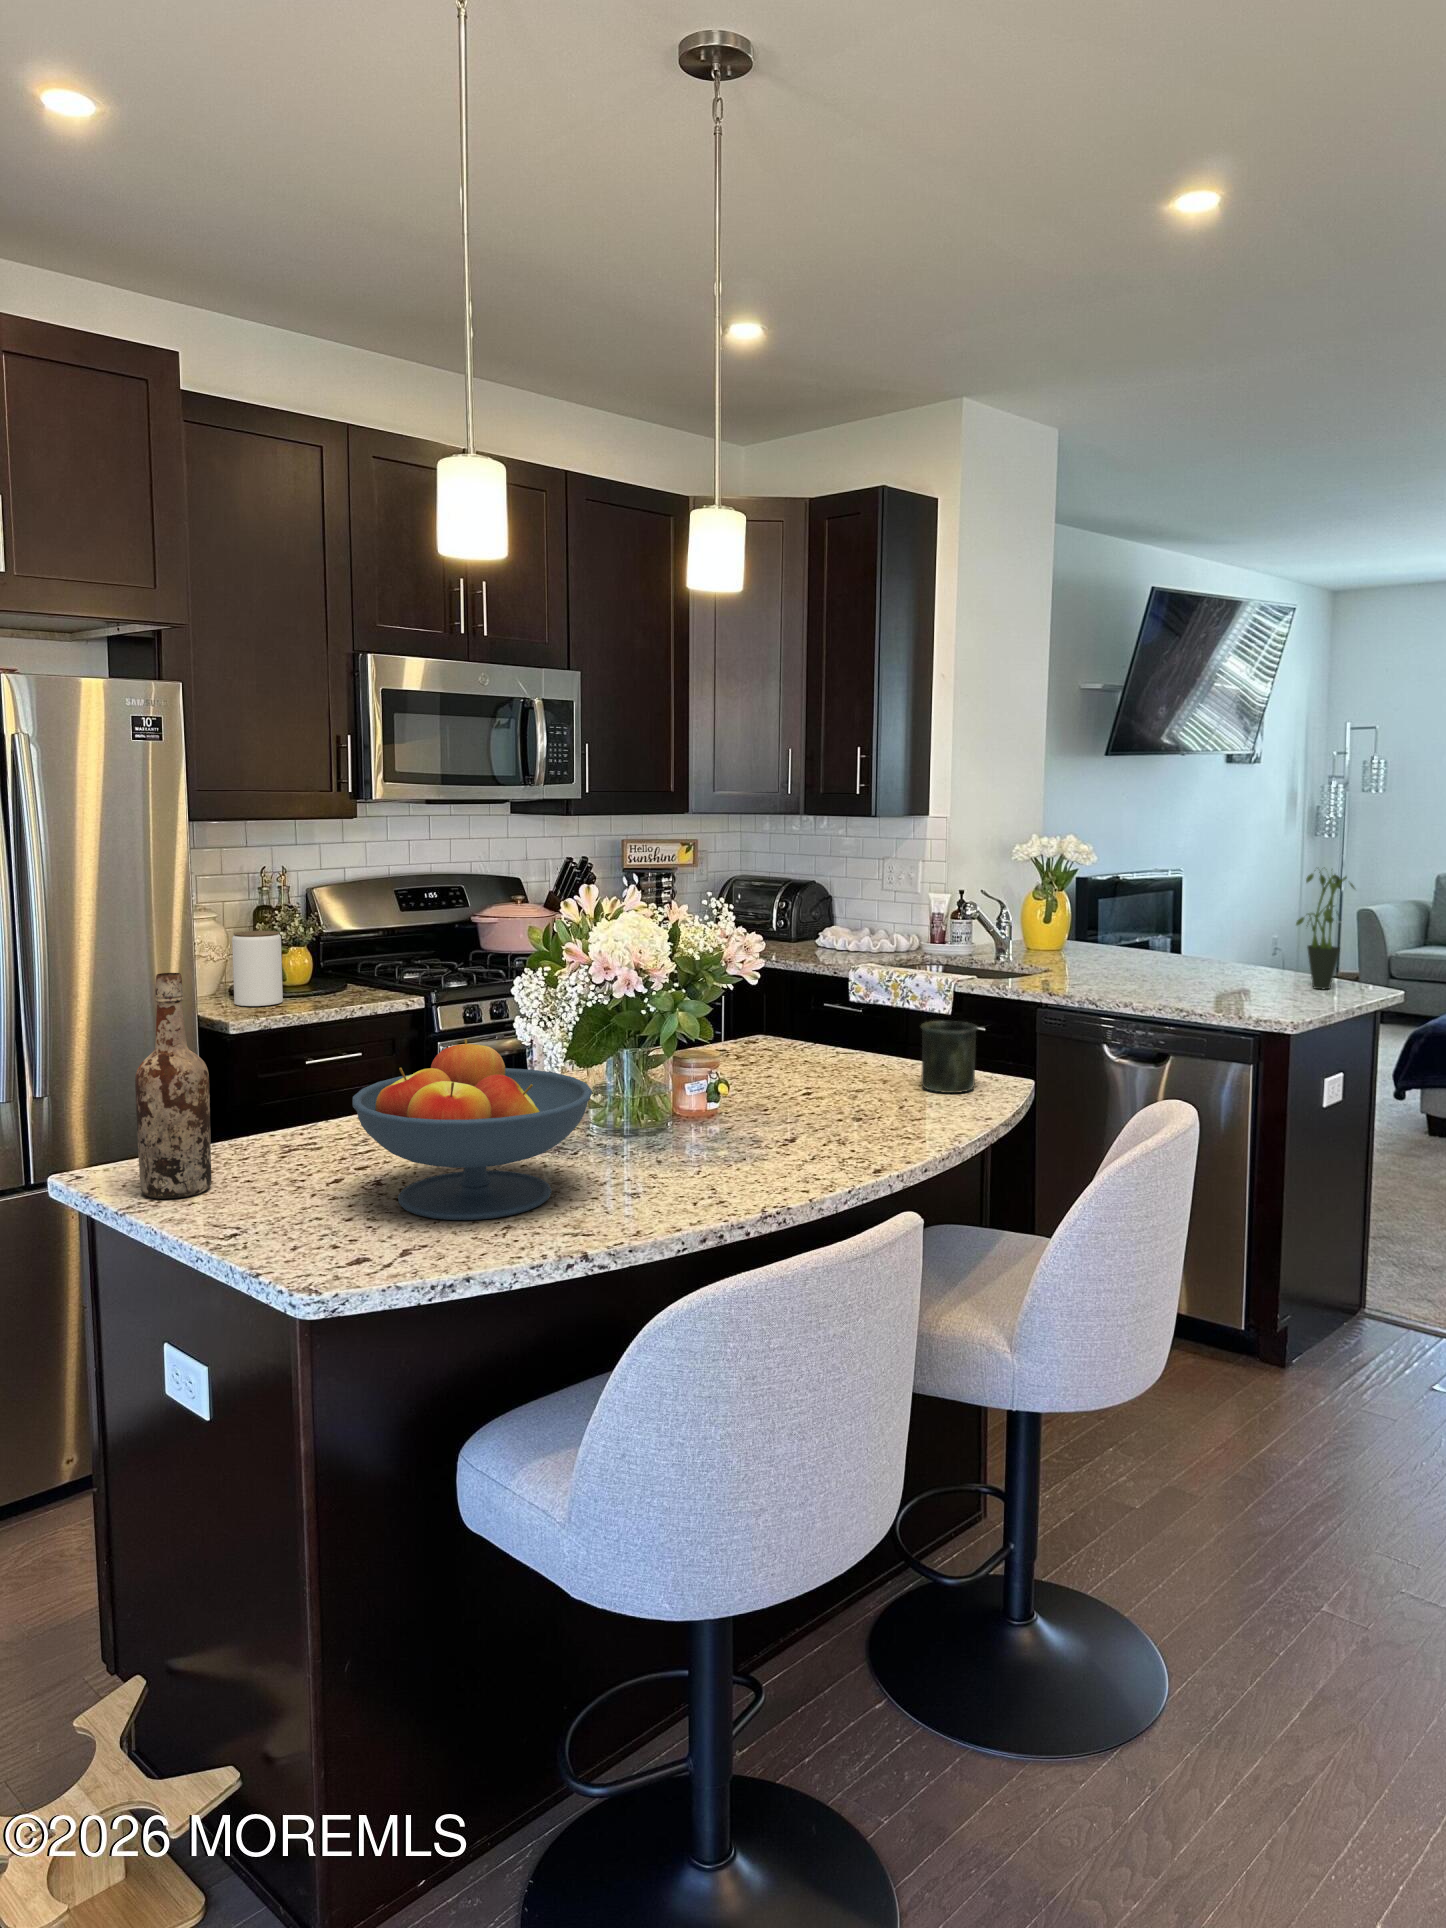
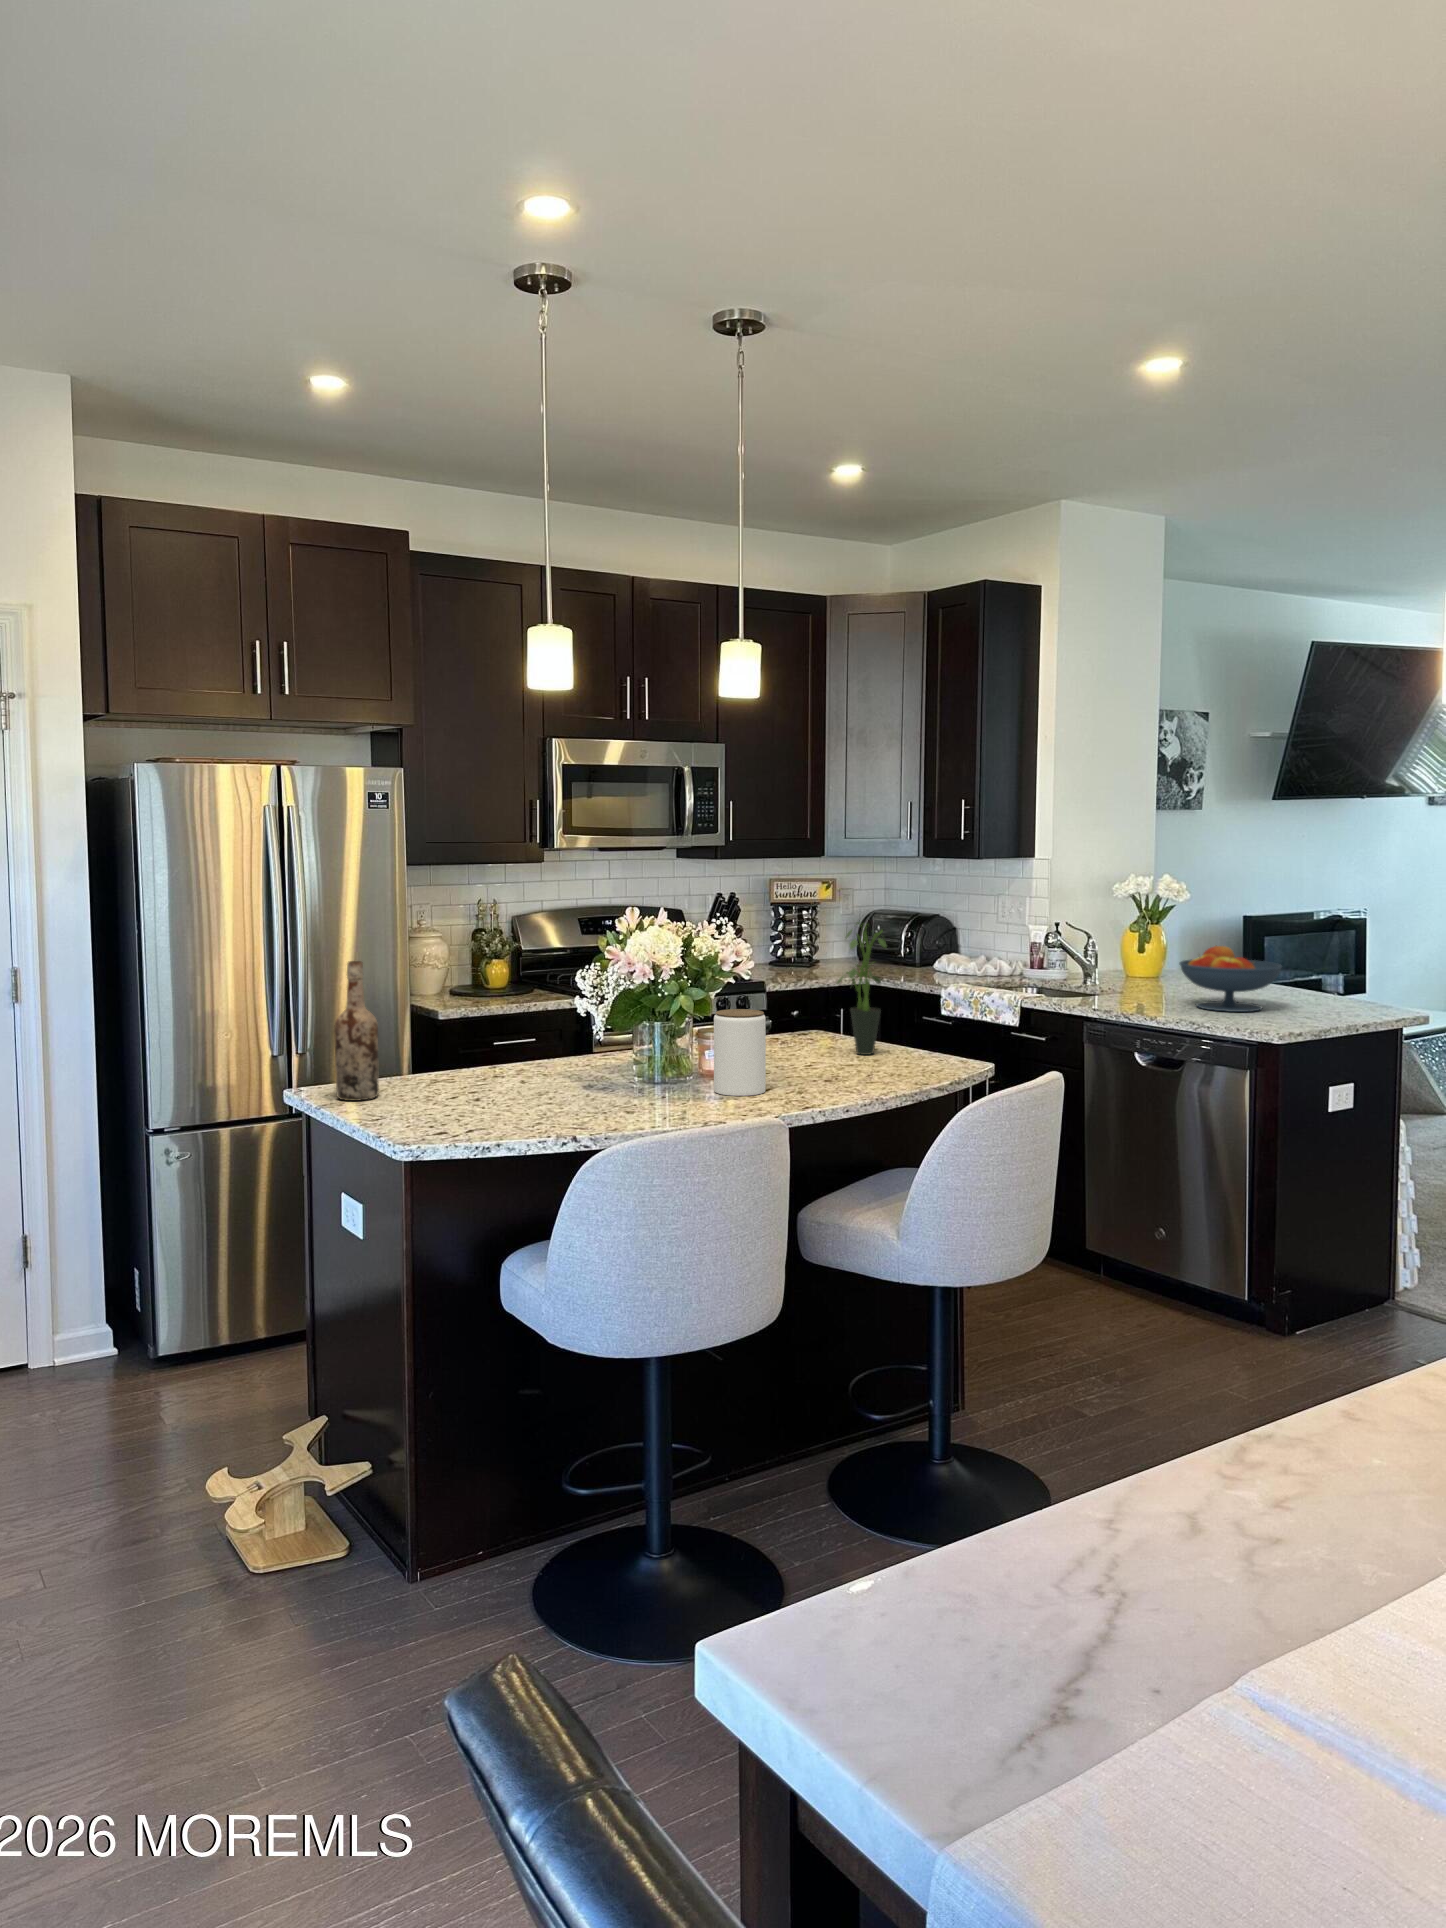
potted plant: present [1296,872,1355,989] -> present [837,923,886,1055]
jar: present [232,931,283,1006] -> present [714,1009,766,1096]
mug: present [921,1021,978,1093] -> none [897,1017,941,1070]
fruit bowl: present [353,1039,592,1220] -> present [1180,946,1282,1012]

